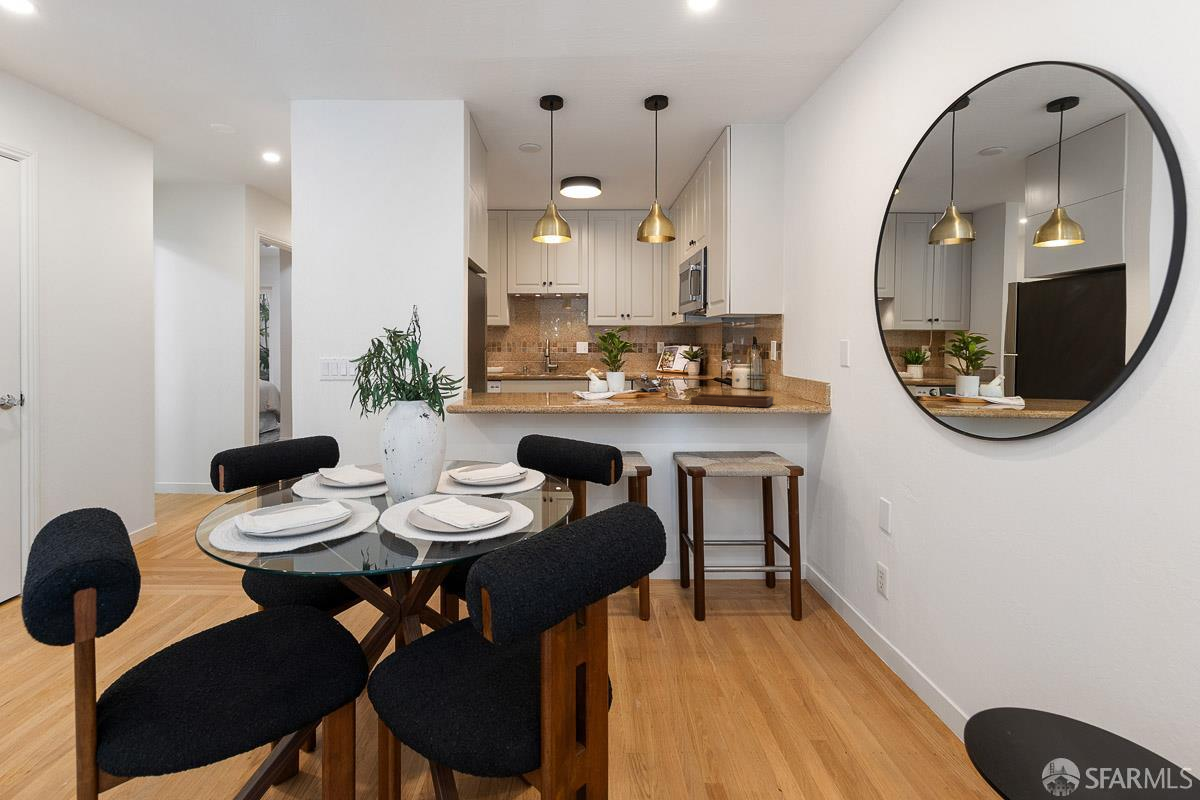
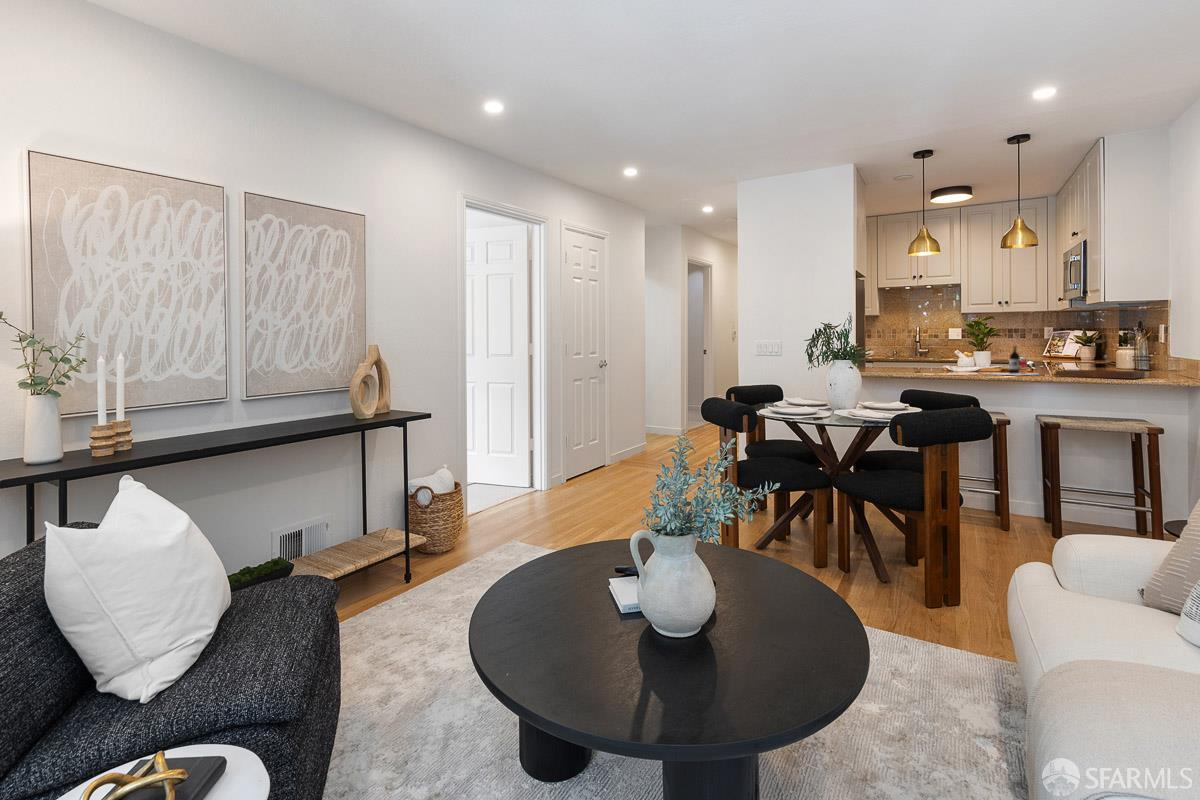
wine bottle: none [608,366,680,404] -> present [990,346,1033,375]

